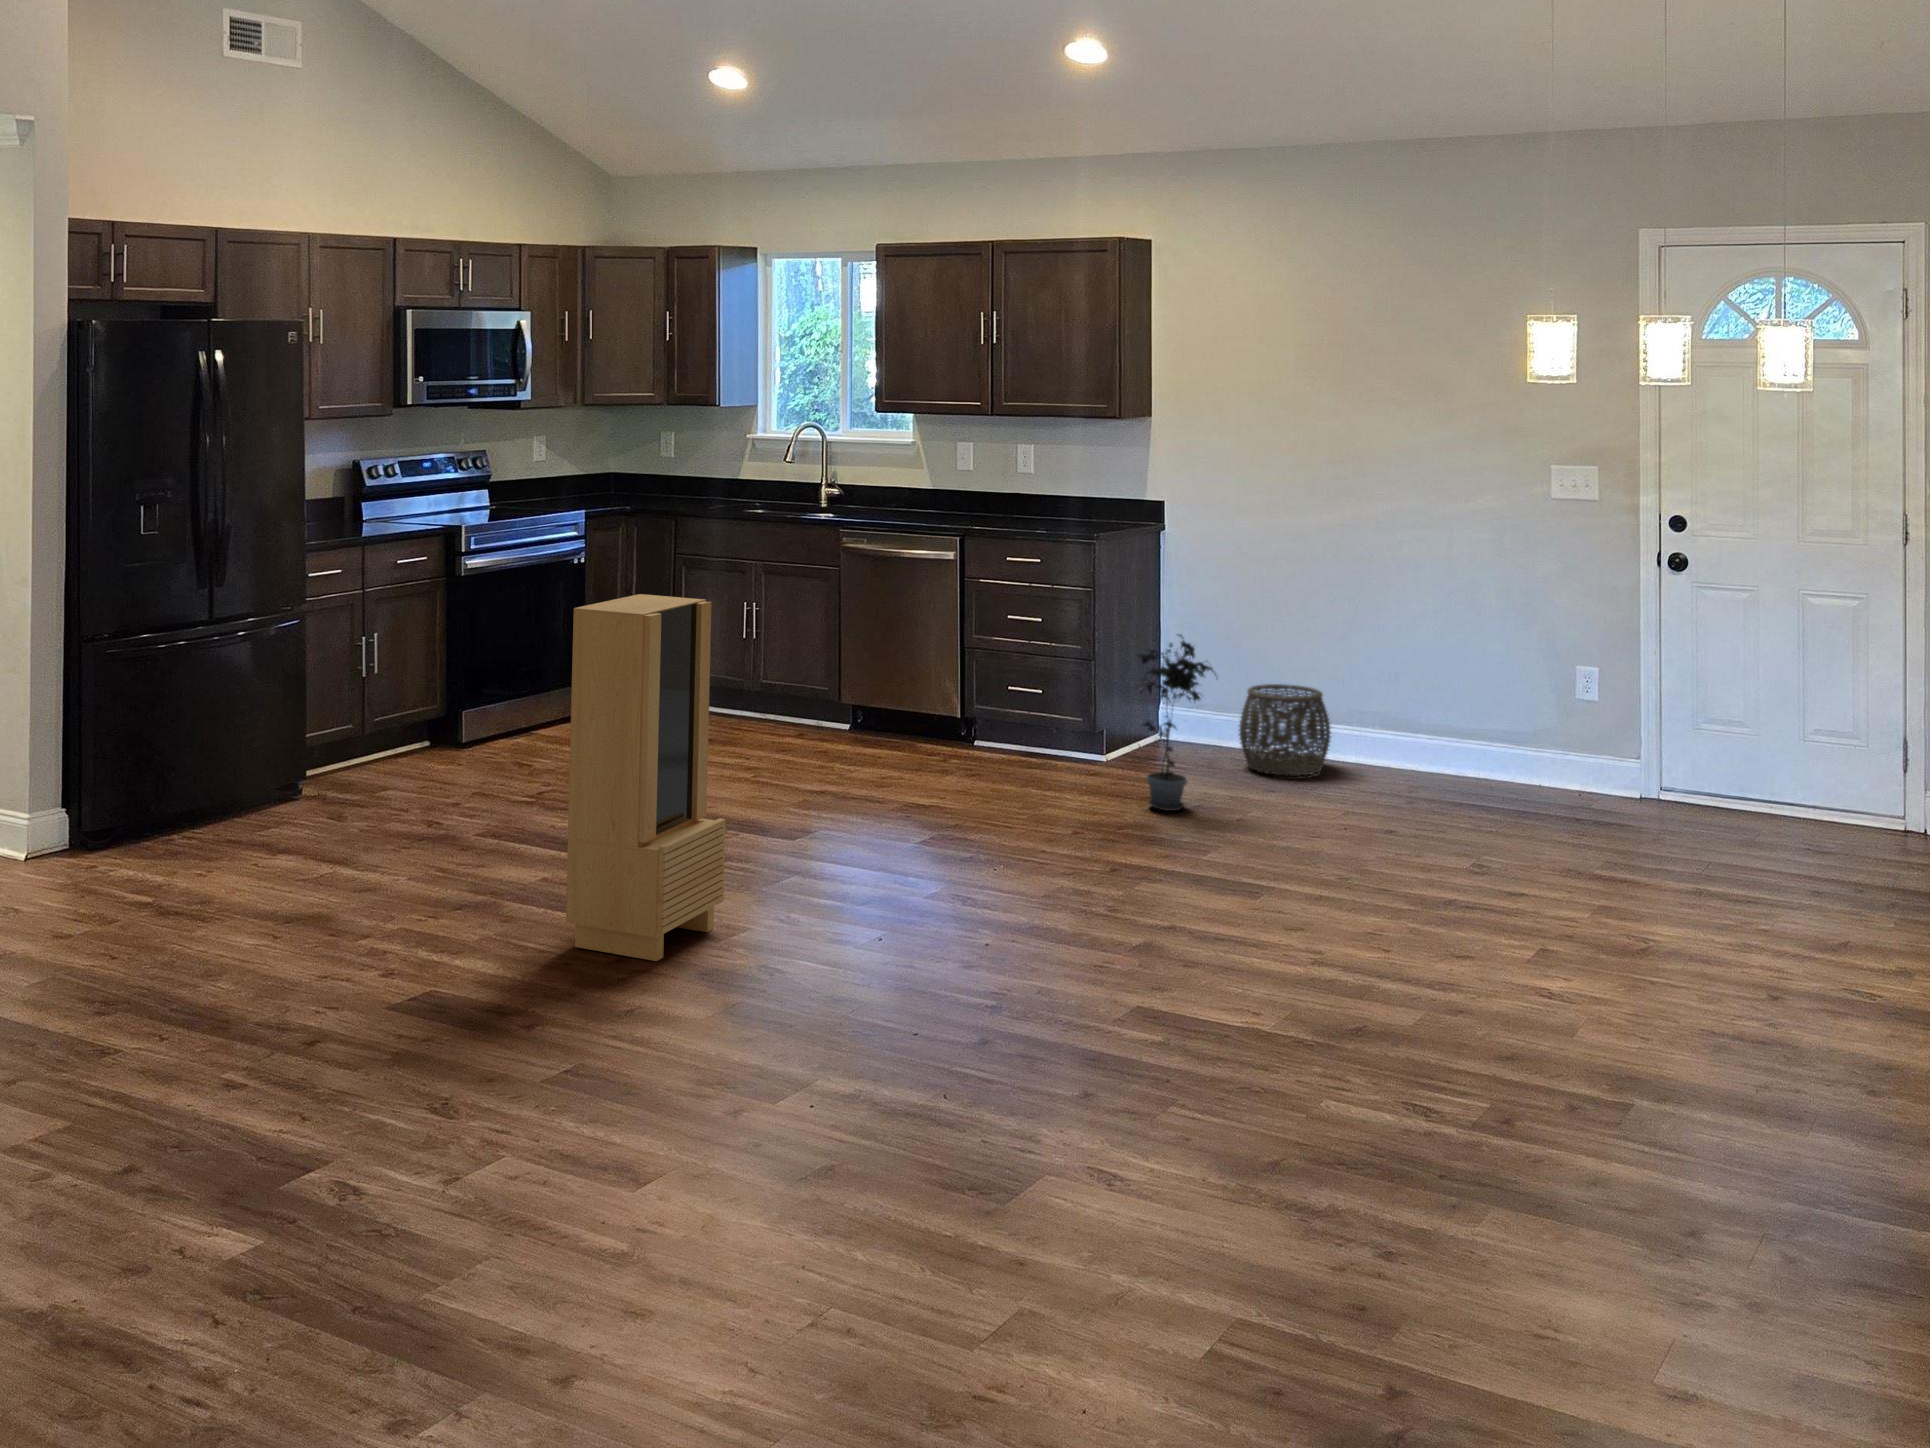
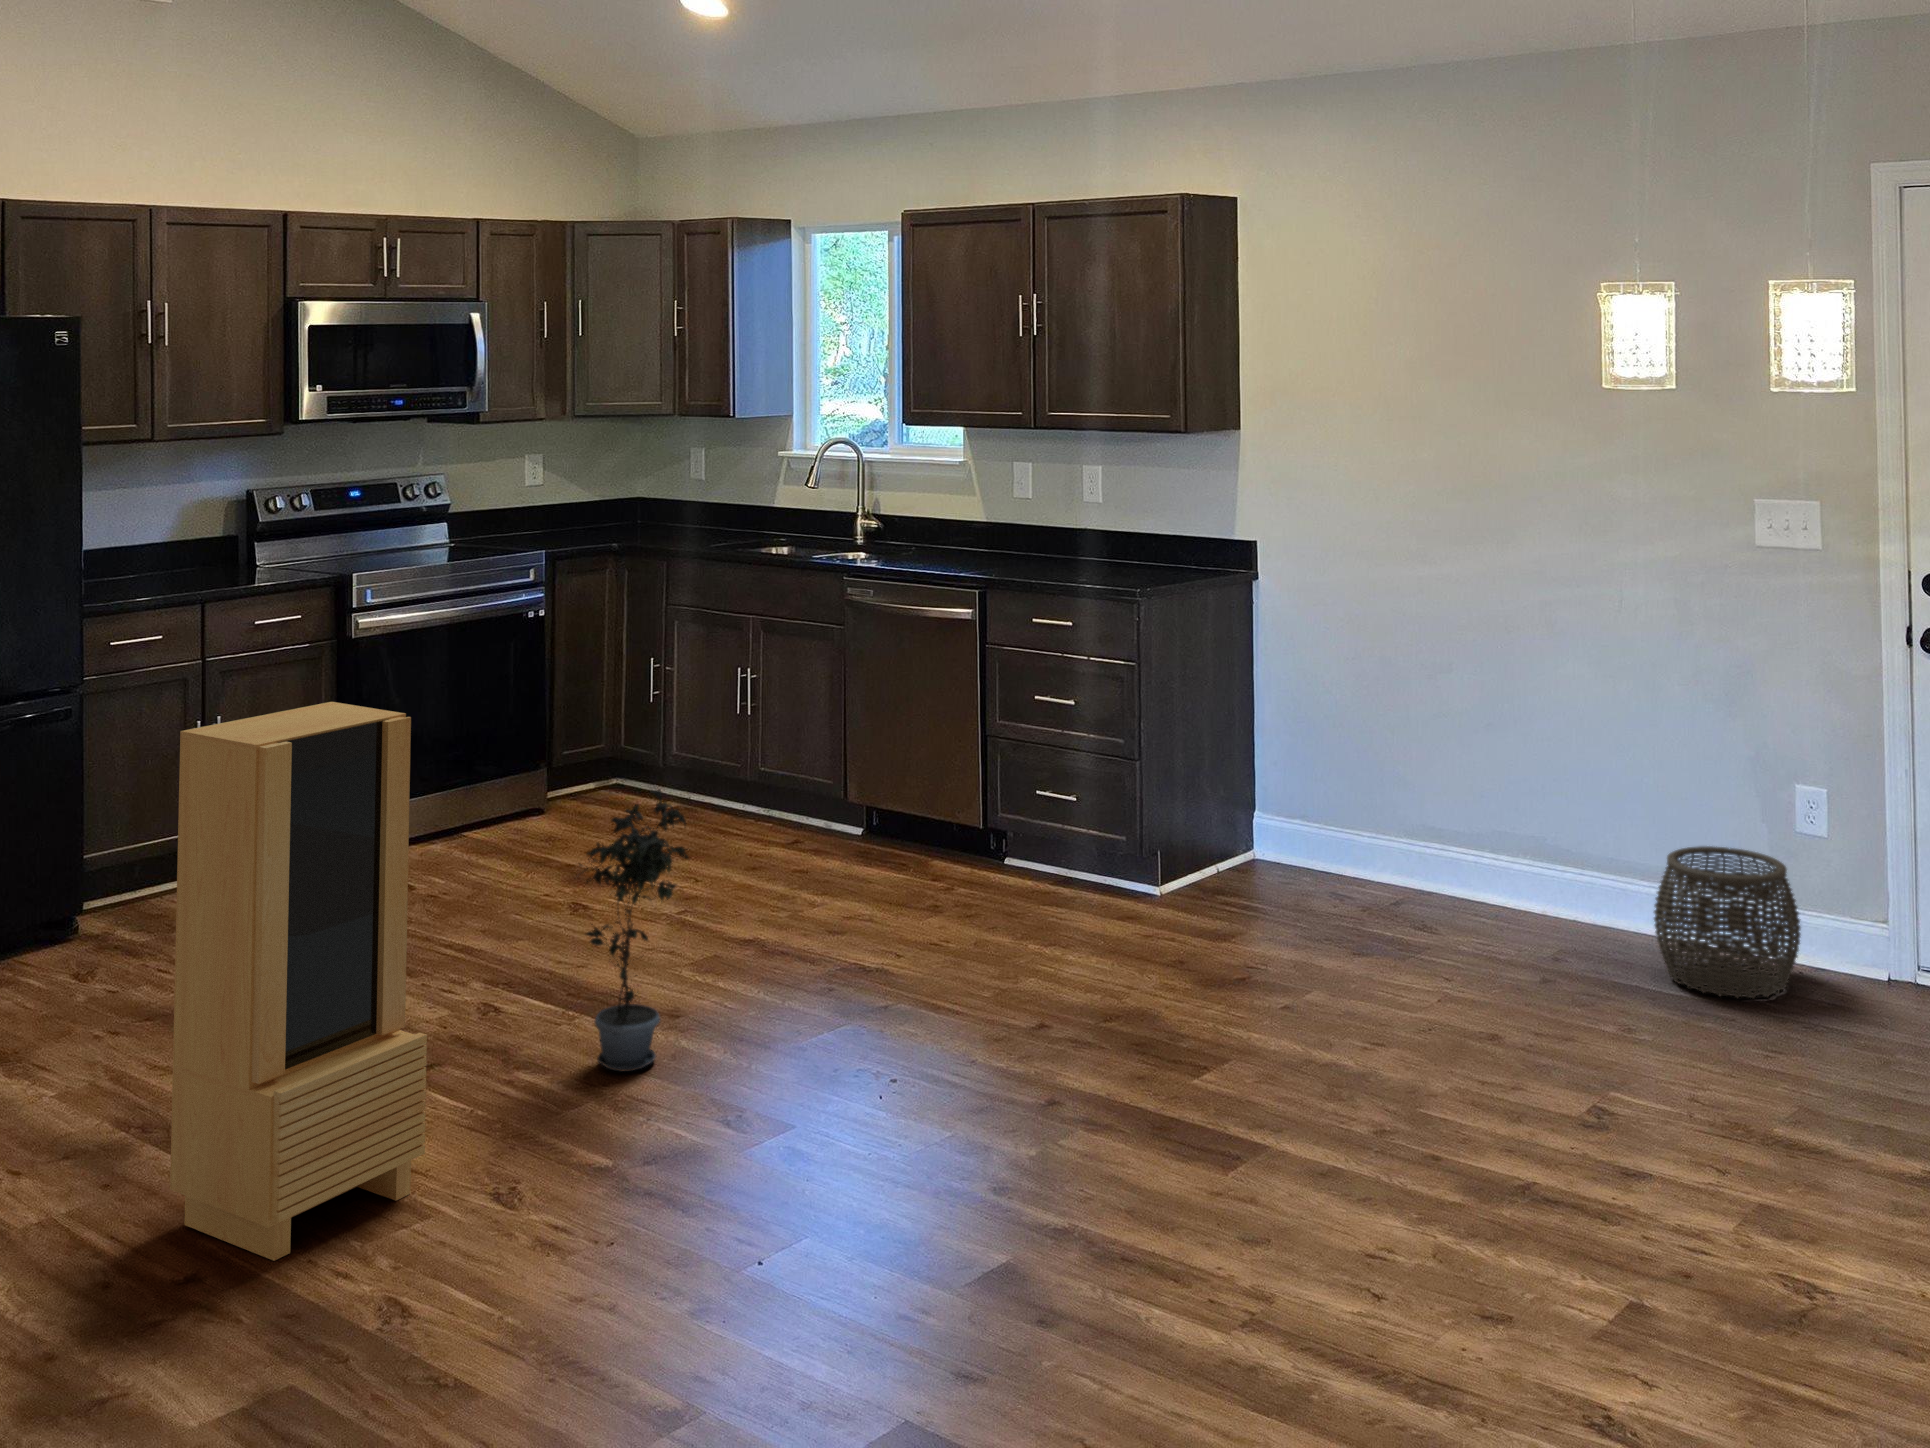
potted plant: present [1139,635,1216,811] -> present [579,790,689,1072]
woven basket: present [1239,684,1331,776] -> present [1654,846,1801,998]

